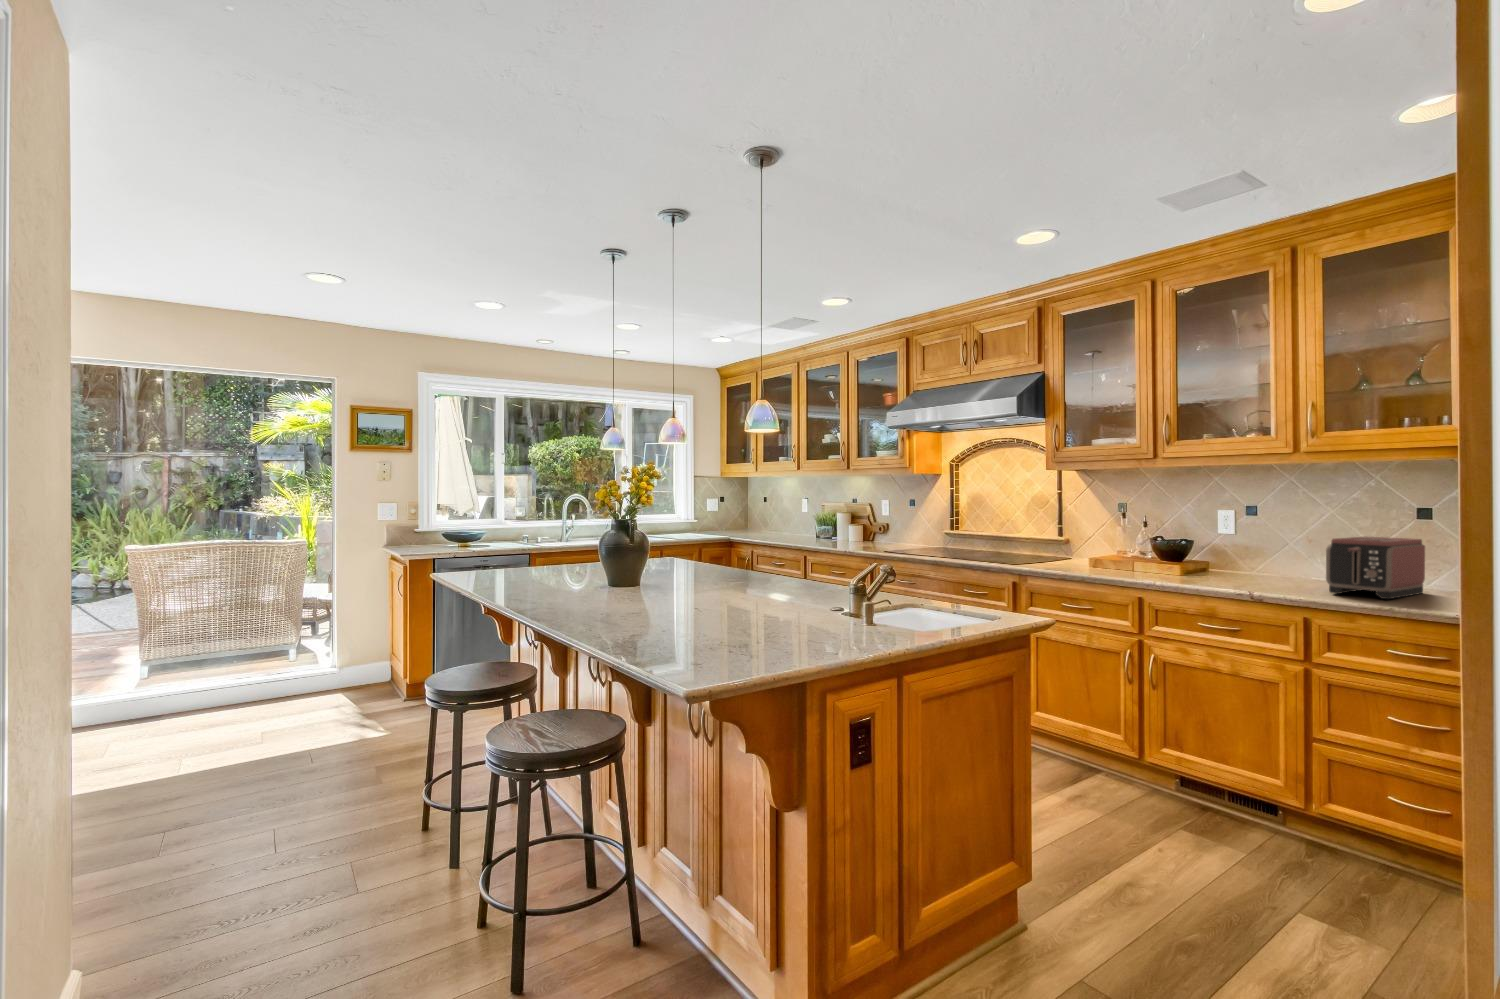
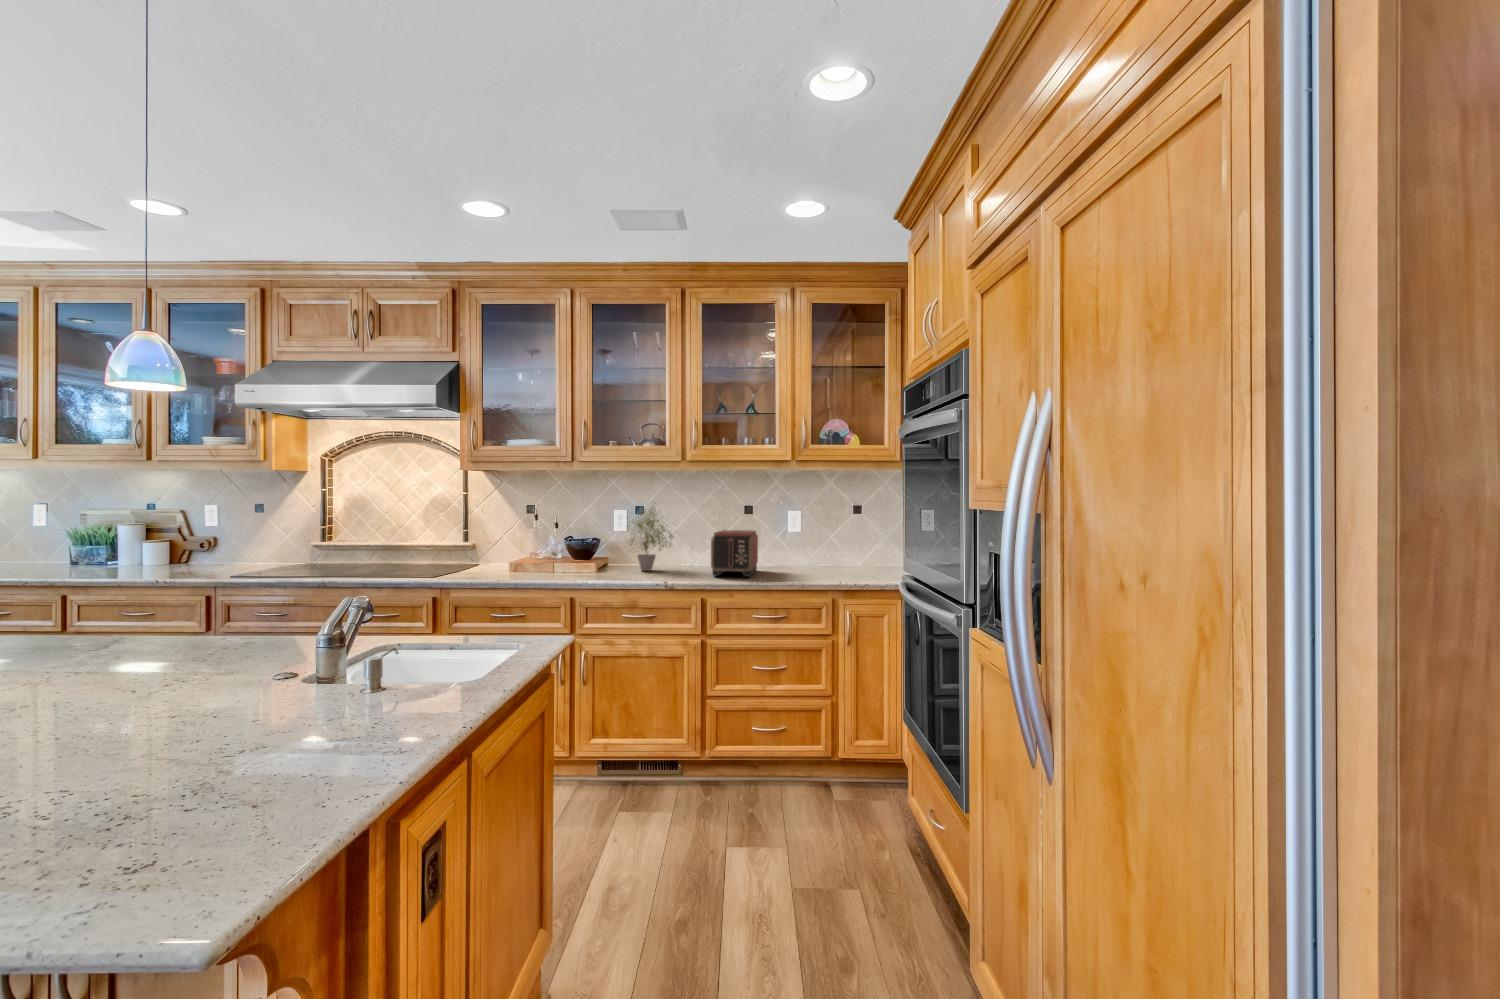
potted plant: none [1216,498,1292,579] -> present [629,507,674,571]

